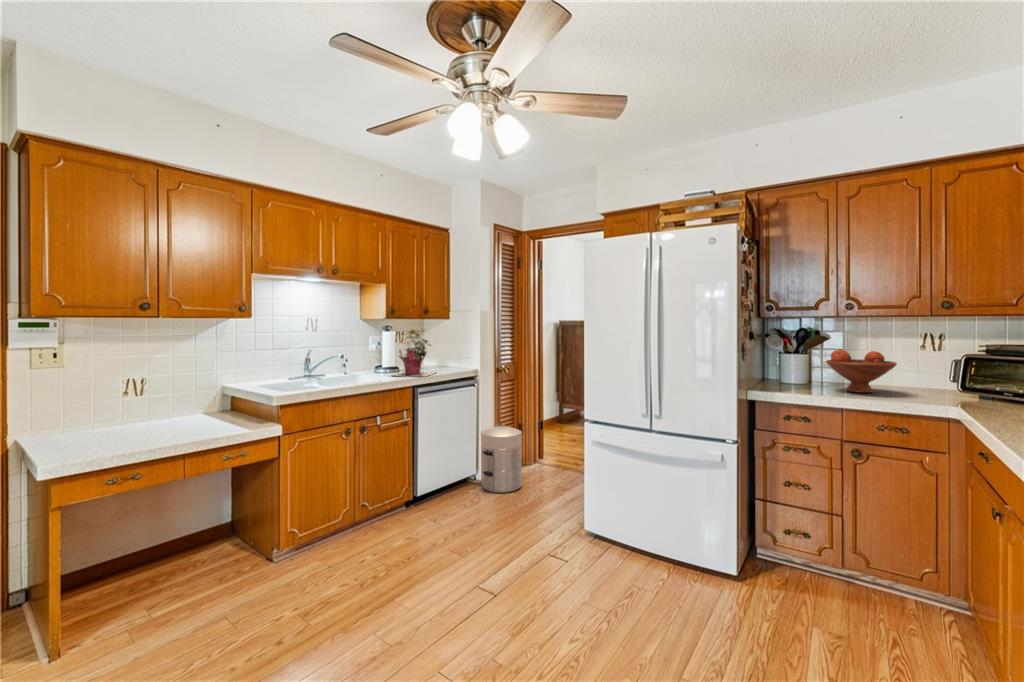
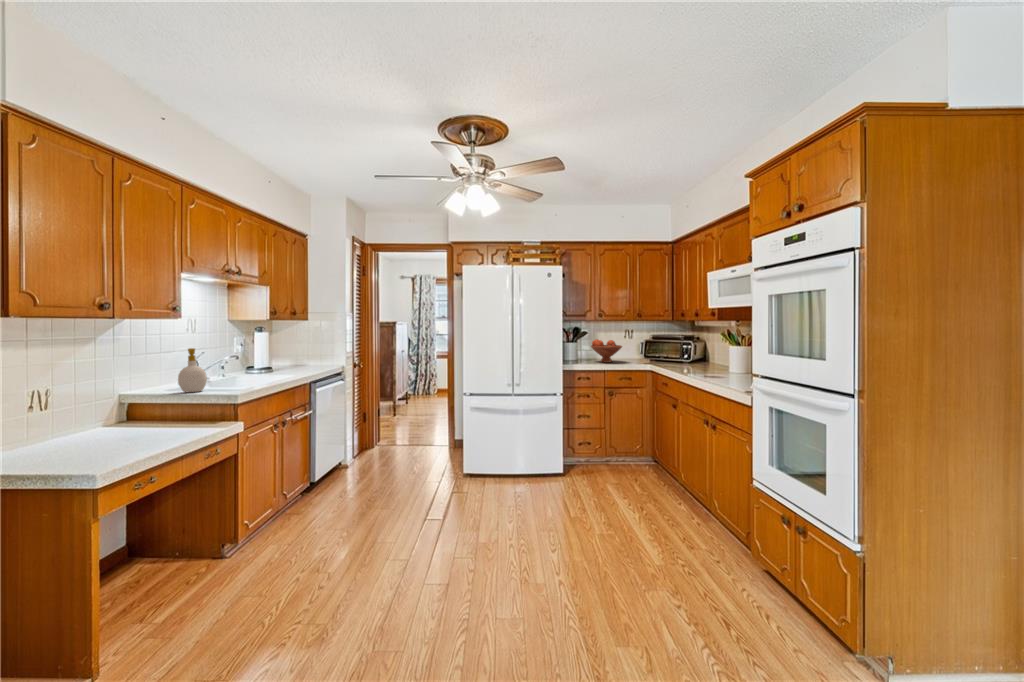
potted plant: present [392,329,436,377] -> none [281,328,320,374]
soap bottle: none [264,345,287,389] -> present [178,348,207,392]
waste bin: present [481,424,522,493] -> none [349,409,386,467]

